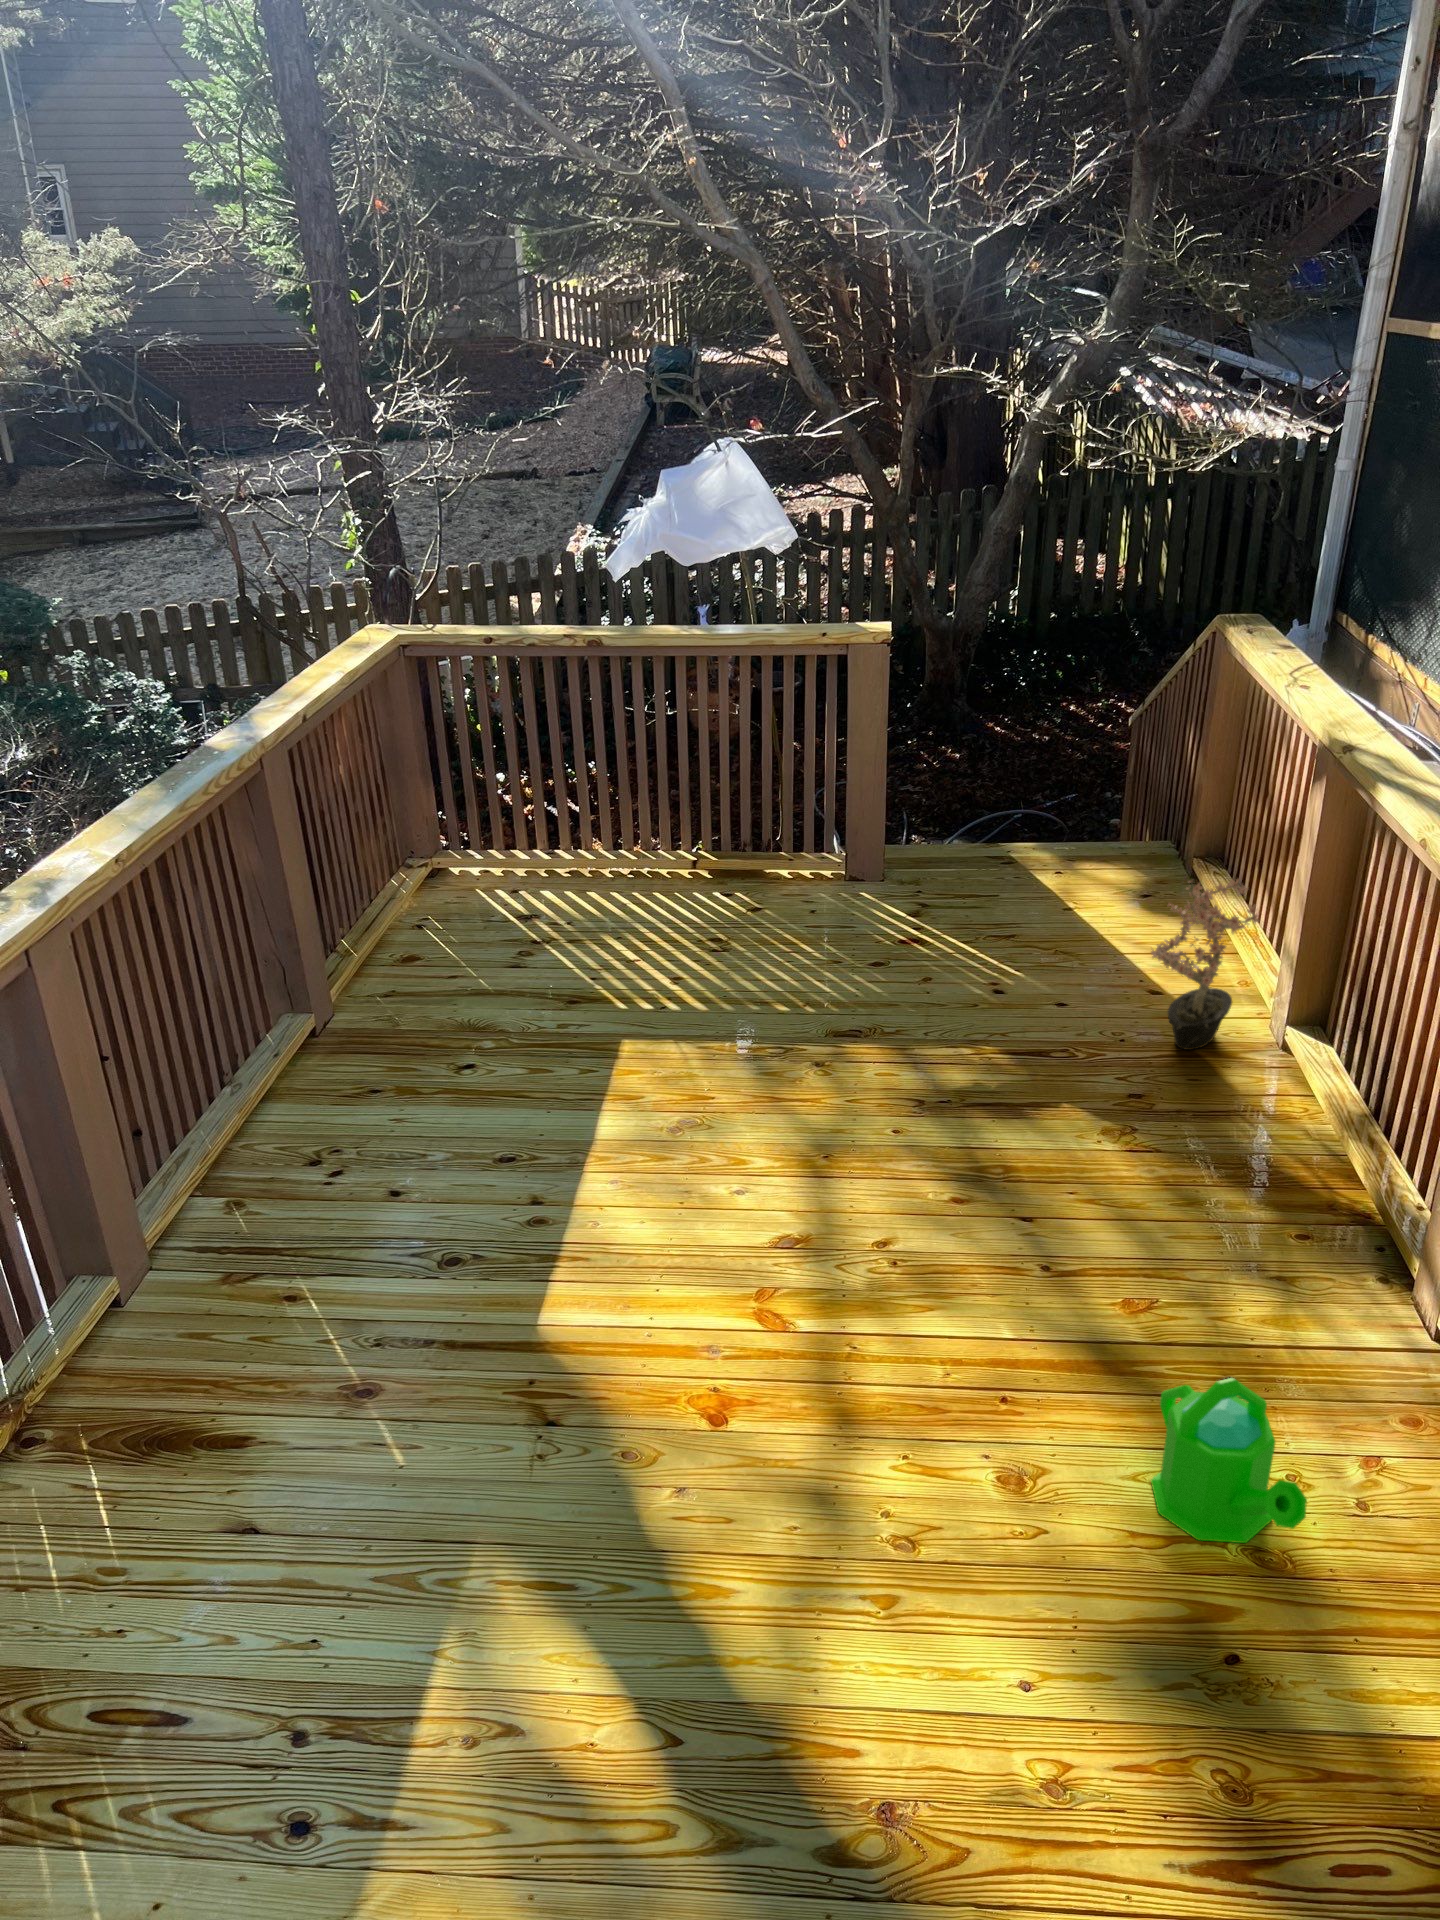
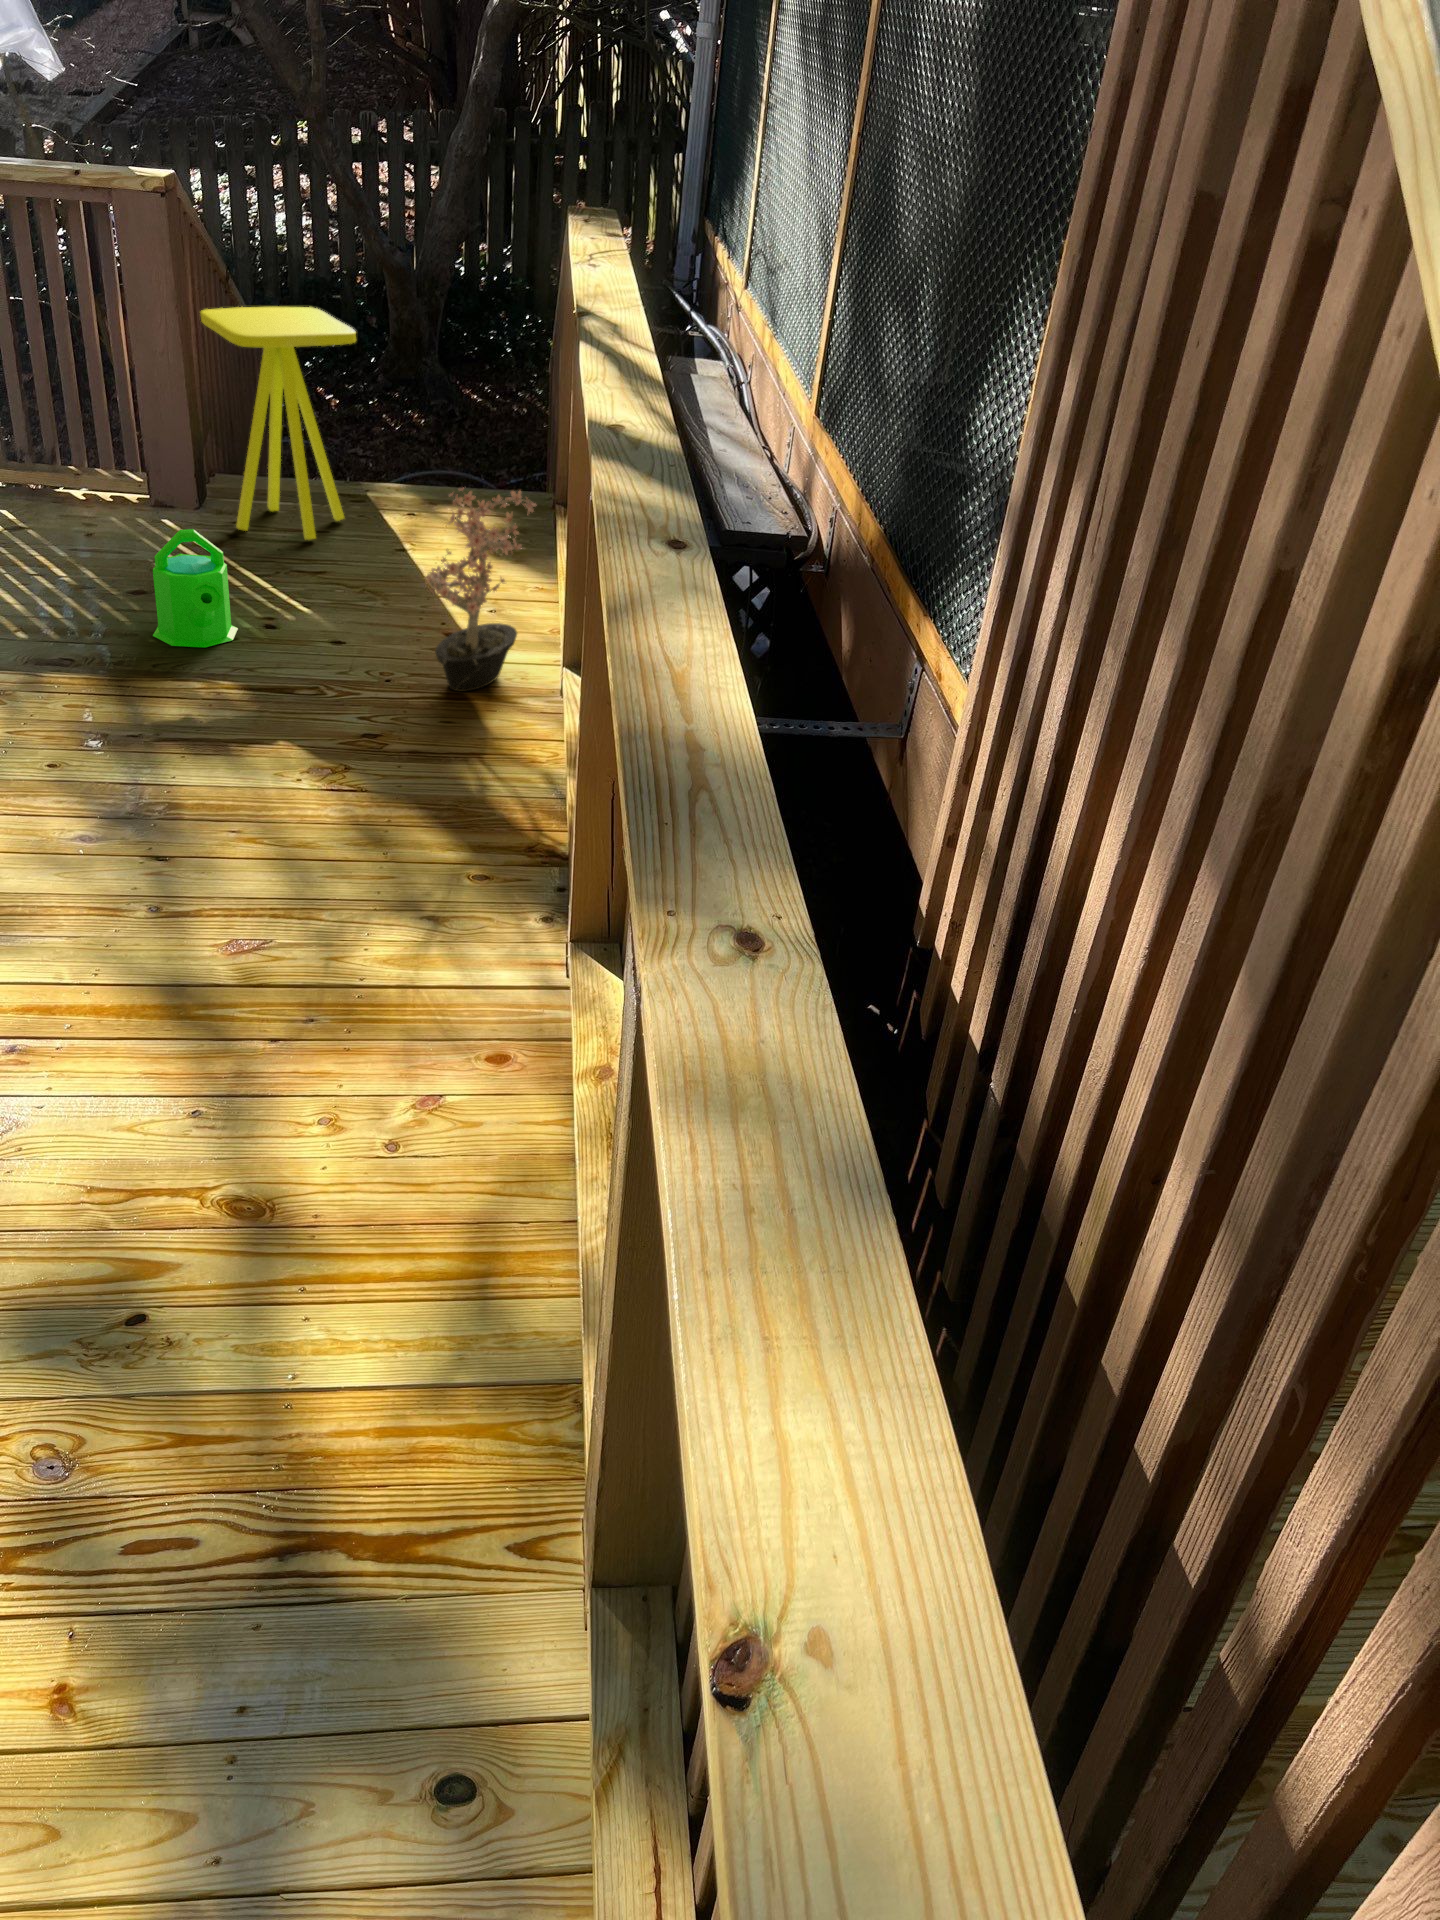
side table: none [909,718,1041,907] -> present [200,307,356,540]
watering can: present [1151,1378,1307,1543] -> present [153,529,238,648]

